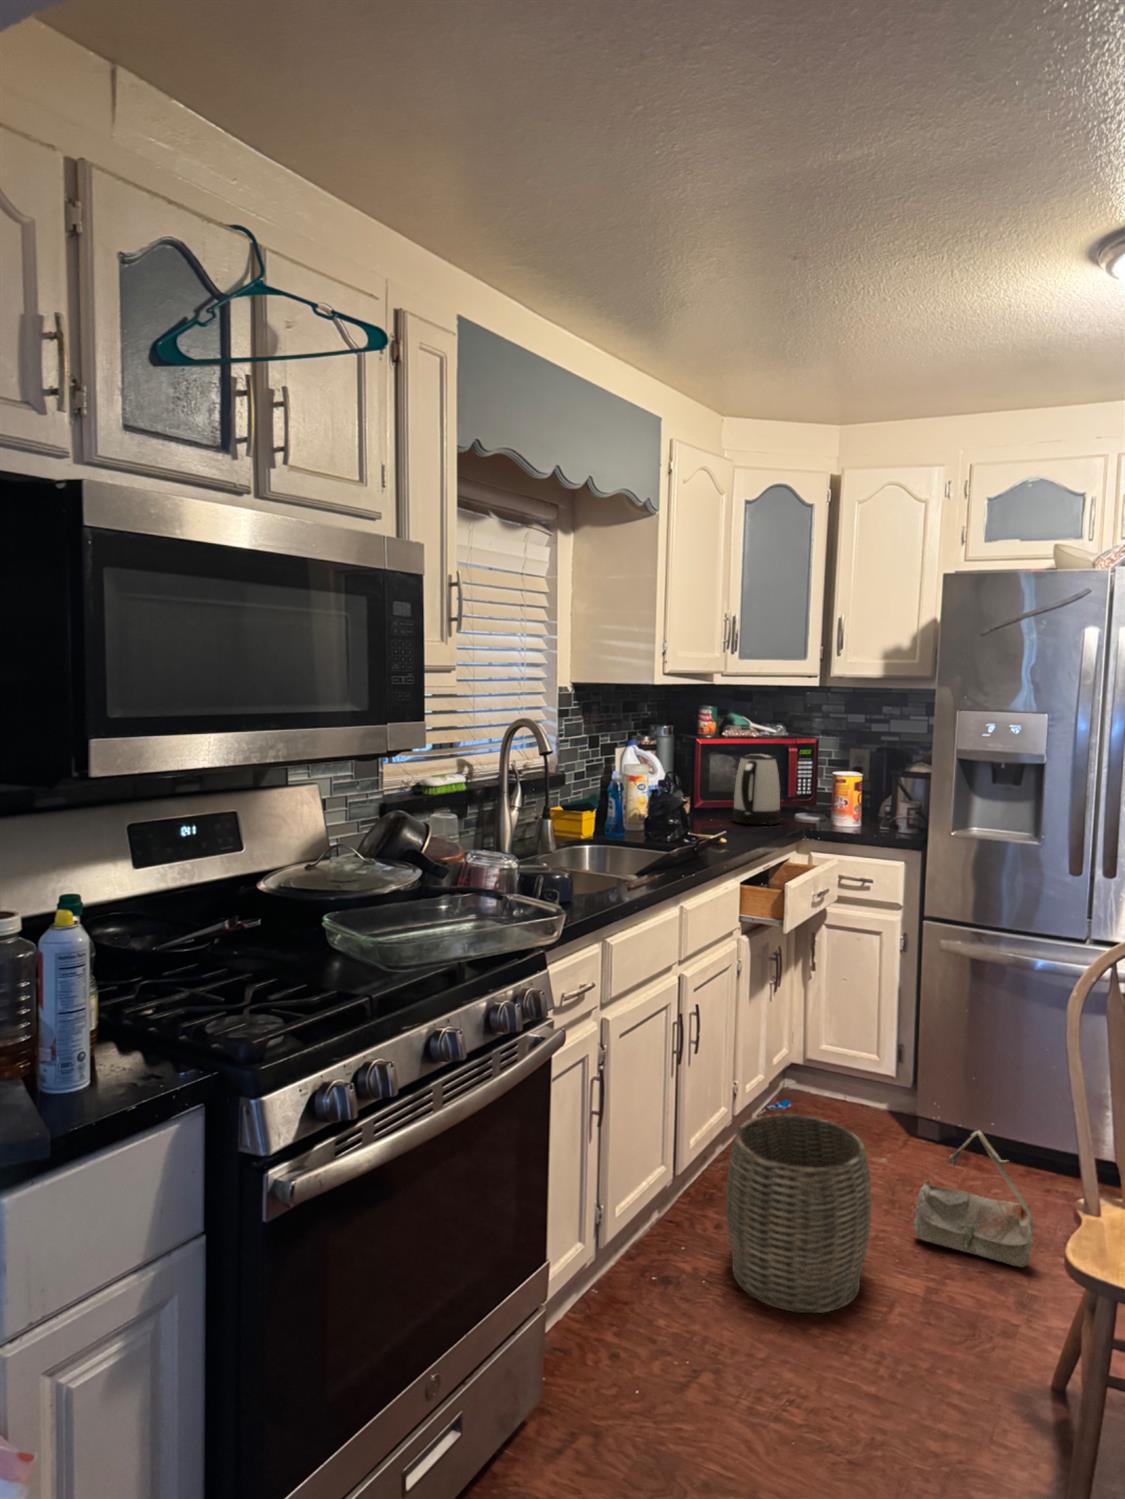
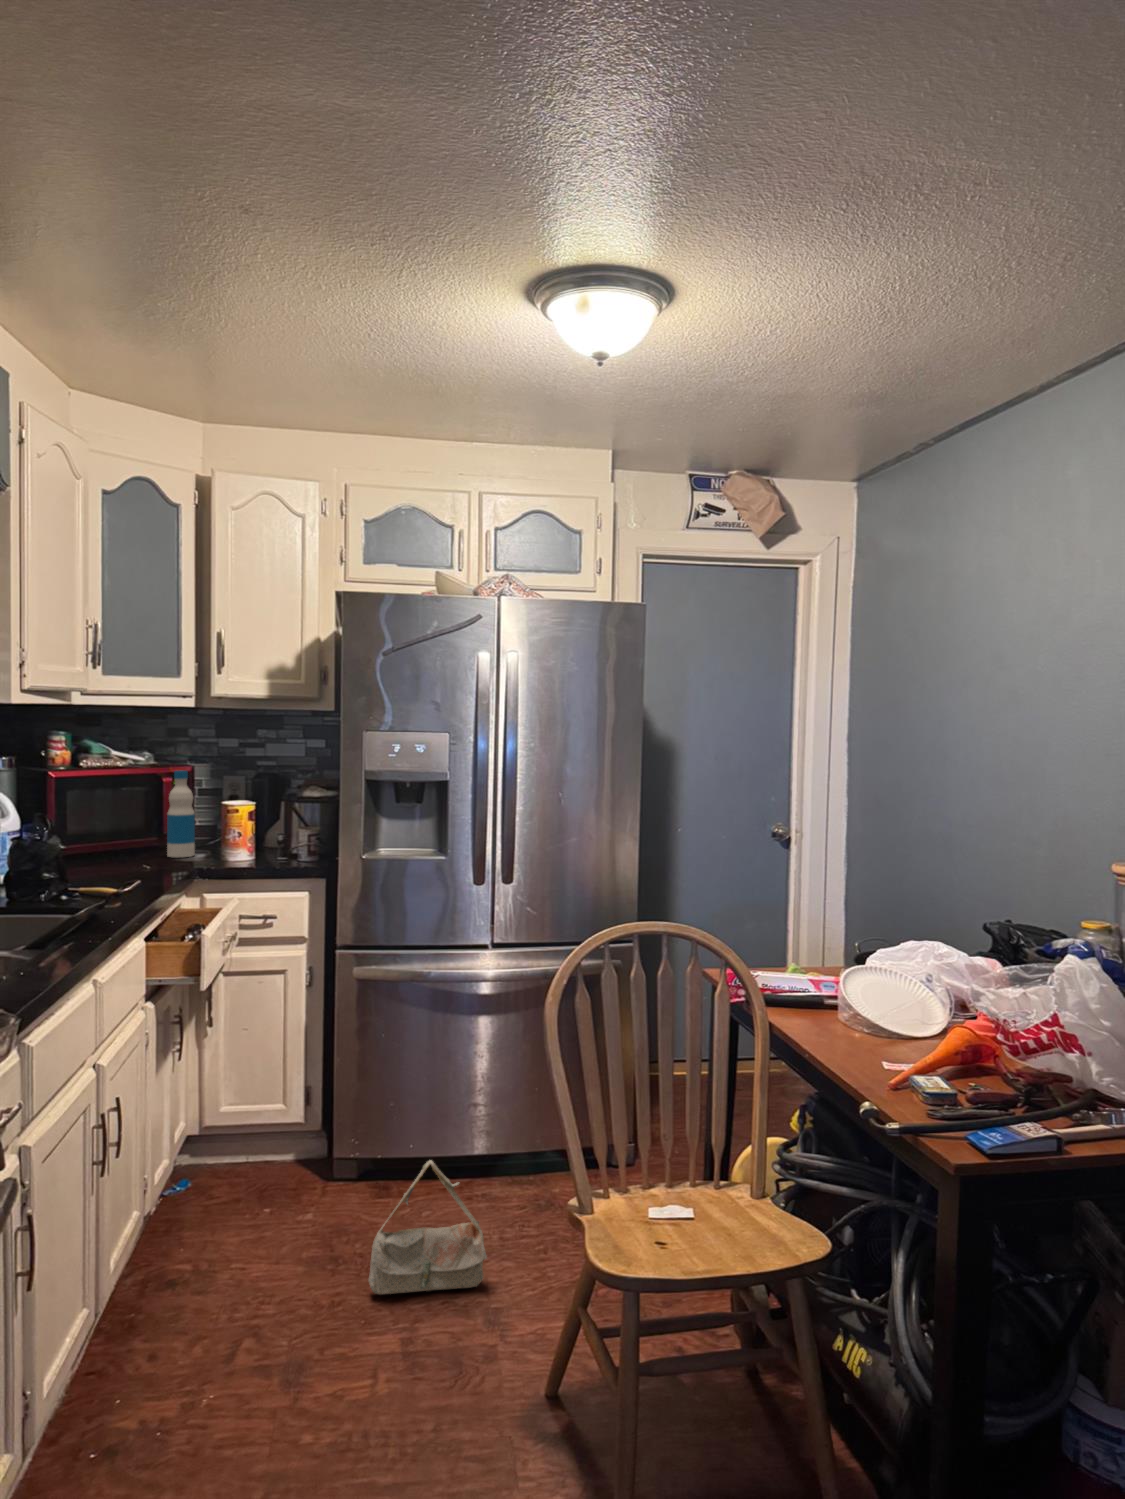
bottle: none [788,743,812,819] -> present [167,771,195,857]
kettle: present [733,754,780,825] -> none [105,786,164,868]
woven basket: present [726,1114,871,1313] -> none [173,1198,346,1446]

